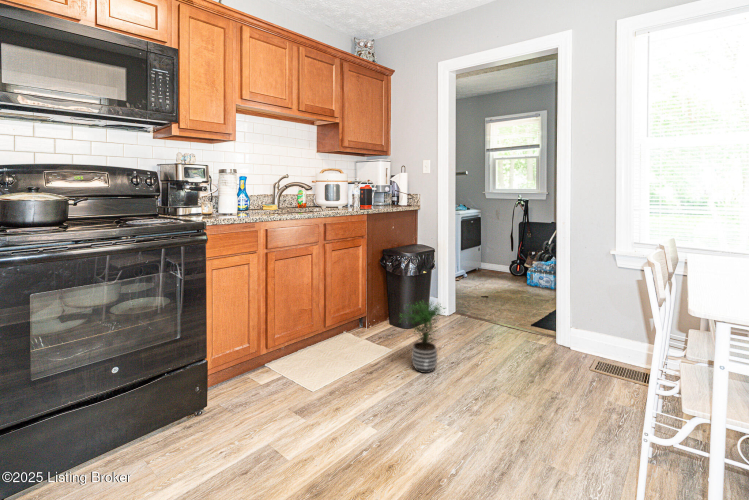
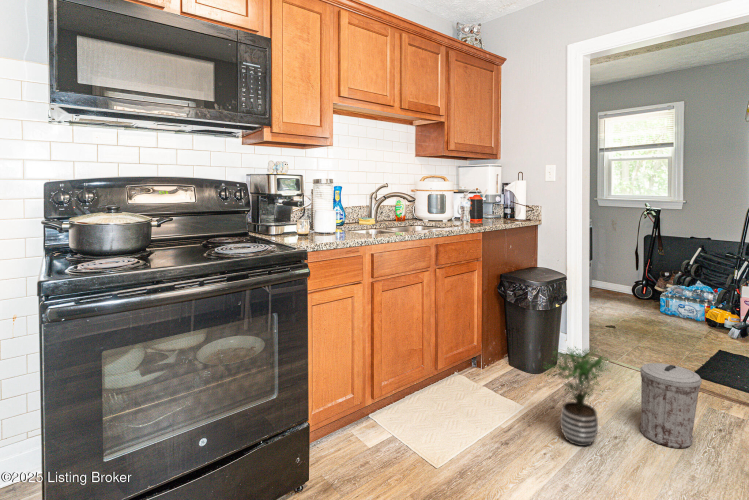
trash can: none [470,311,508,370] -> present [640,363,702,448]

